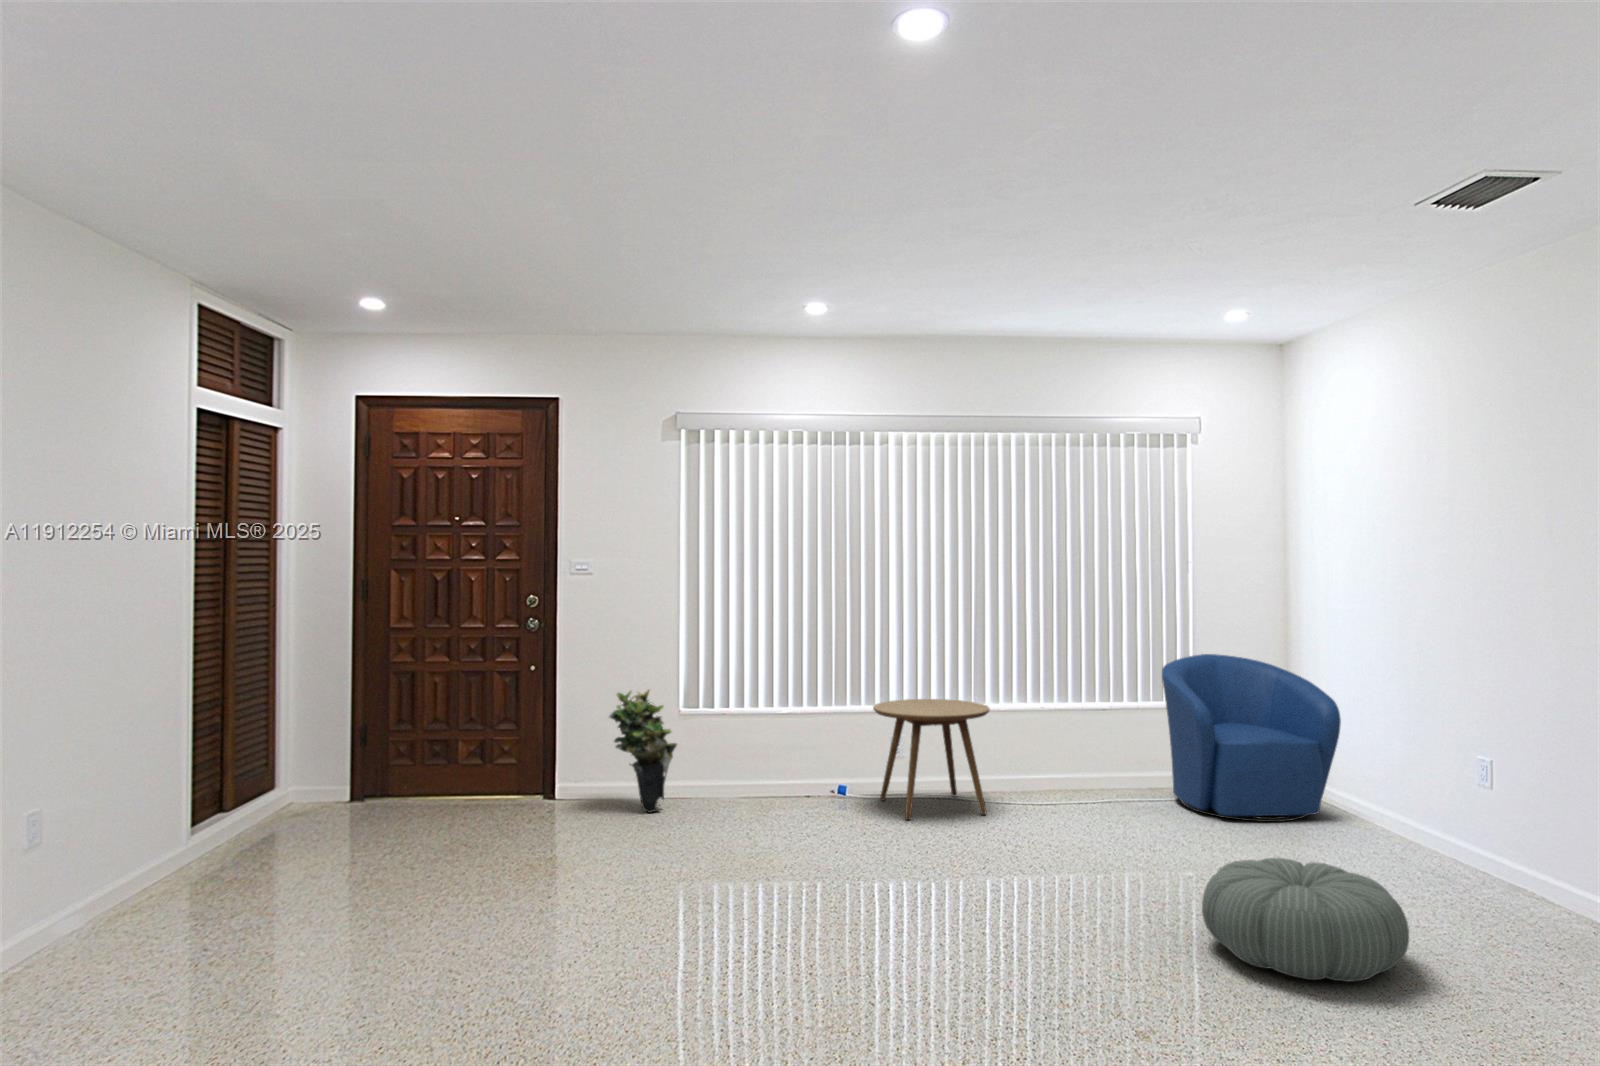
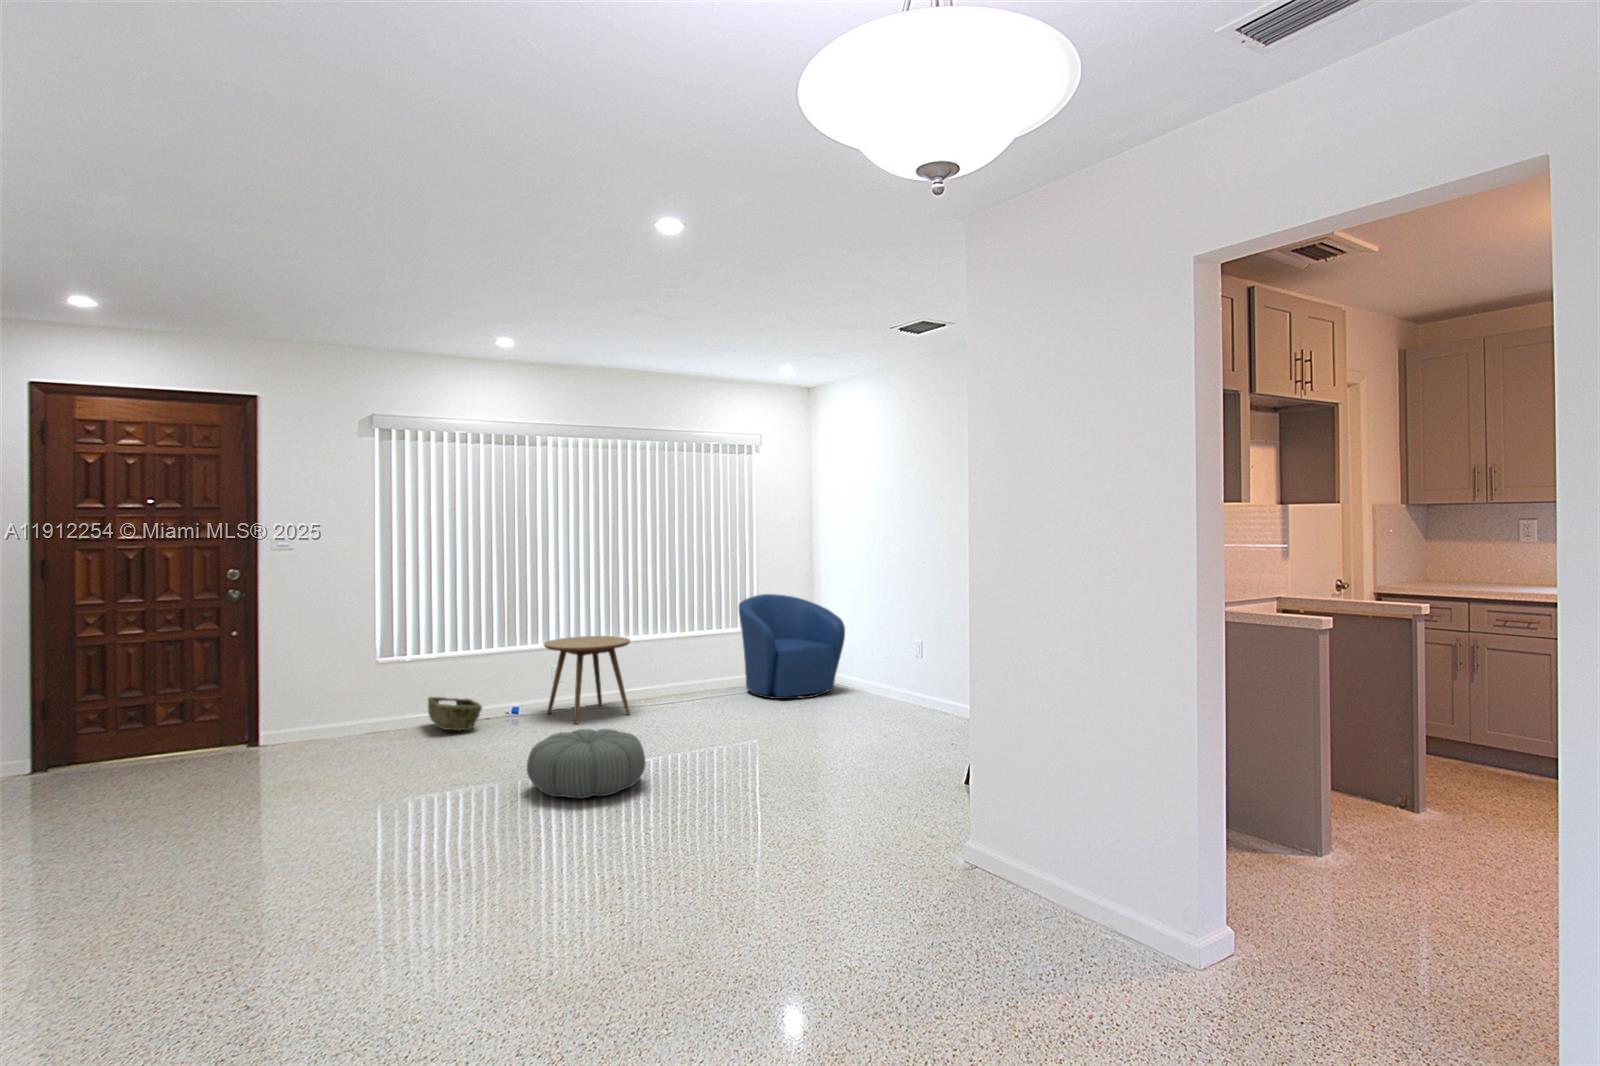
potted plant: present [609,690,677,813] -> none [321,644,383,744]
woven basket: none [732,762,789,812] -> present [428,697,482,731]
pouf: present [1202,858,1409,982] -> present [527,729,646,798]

